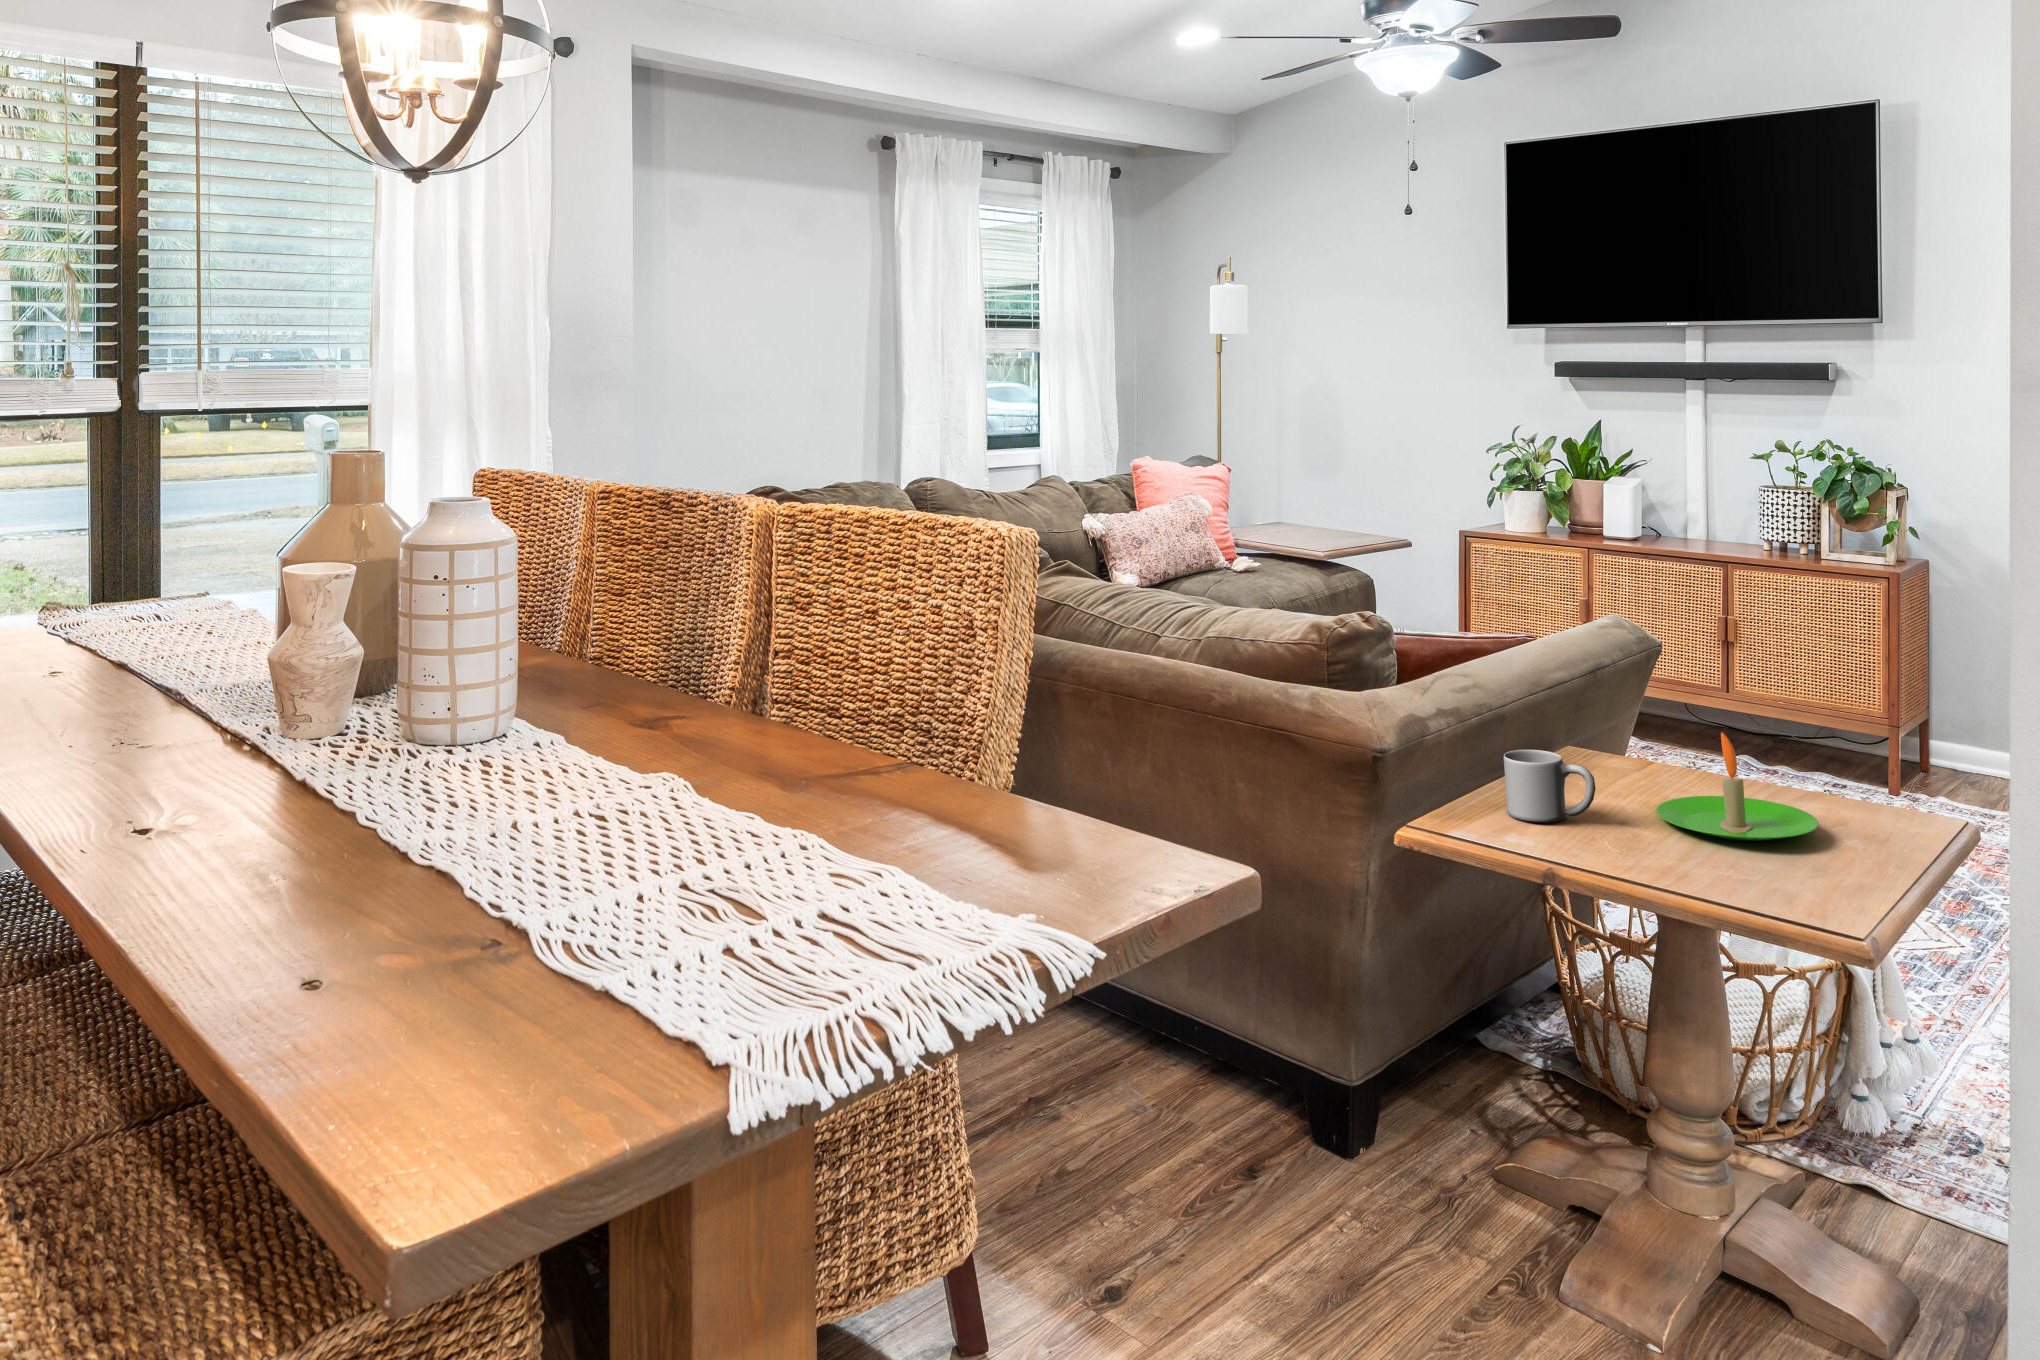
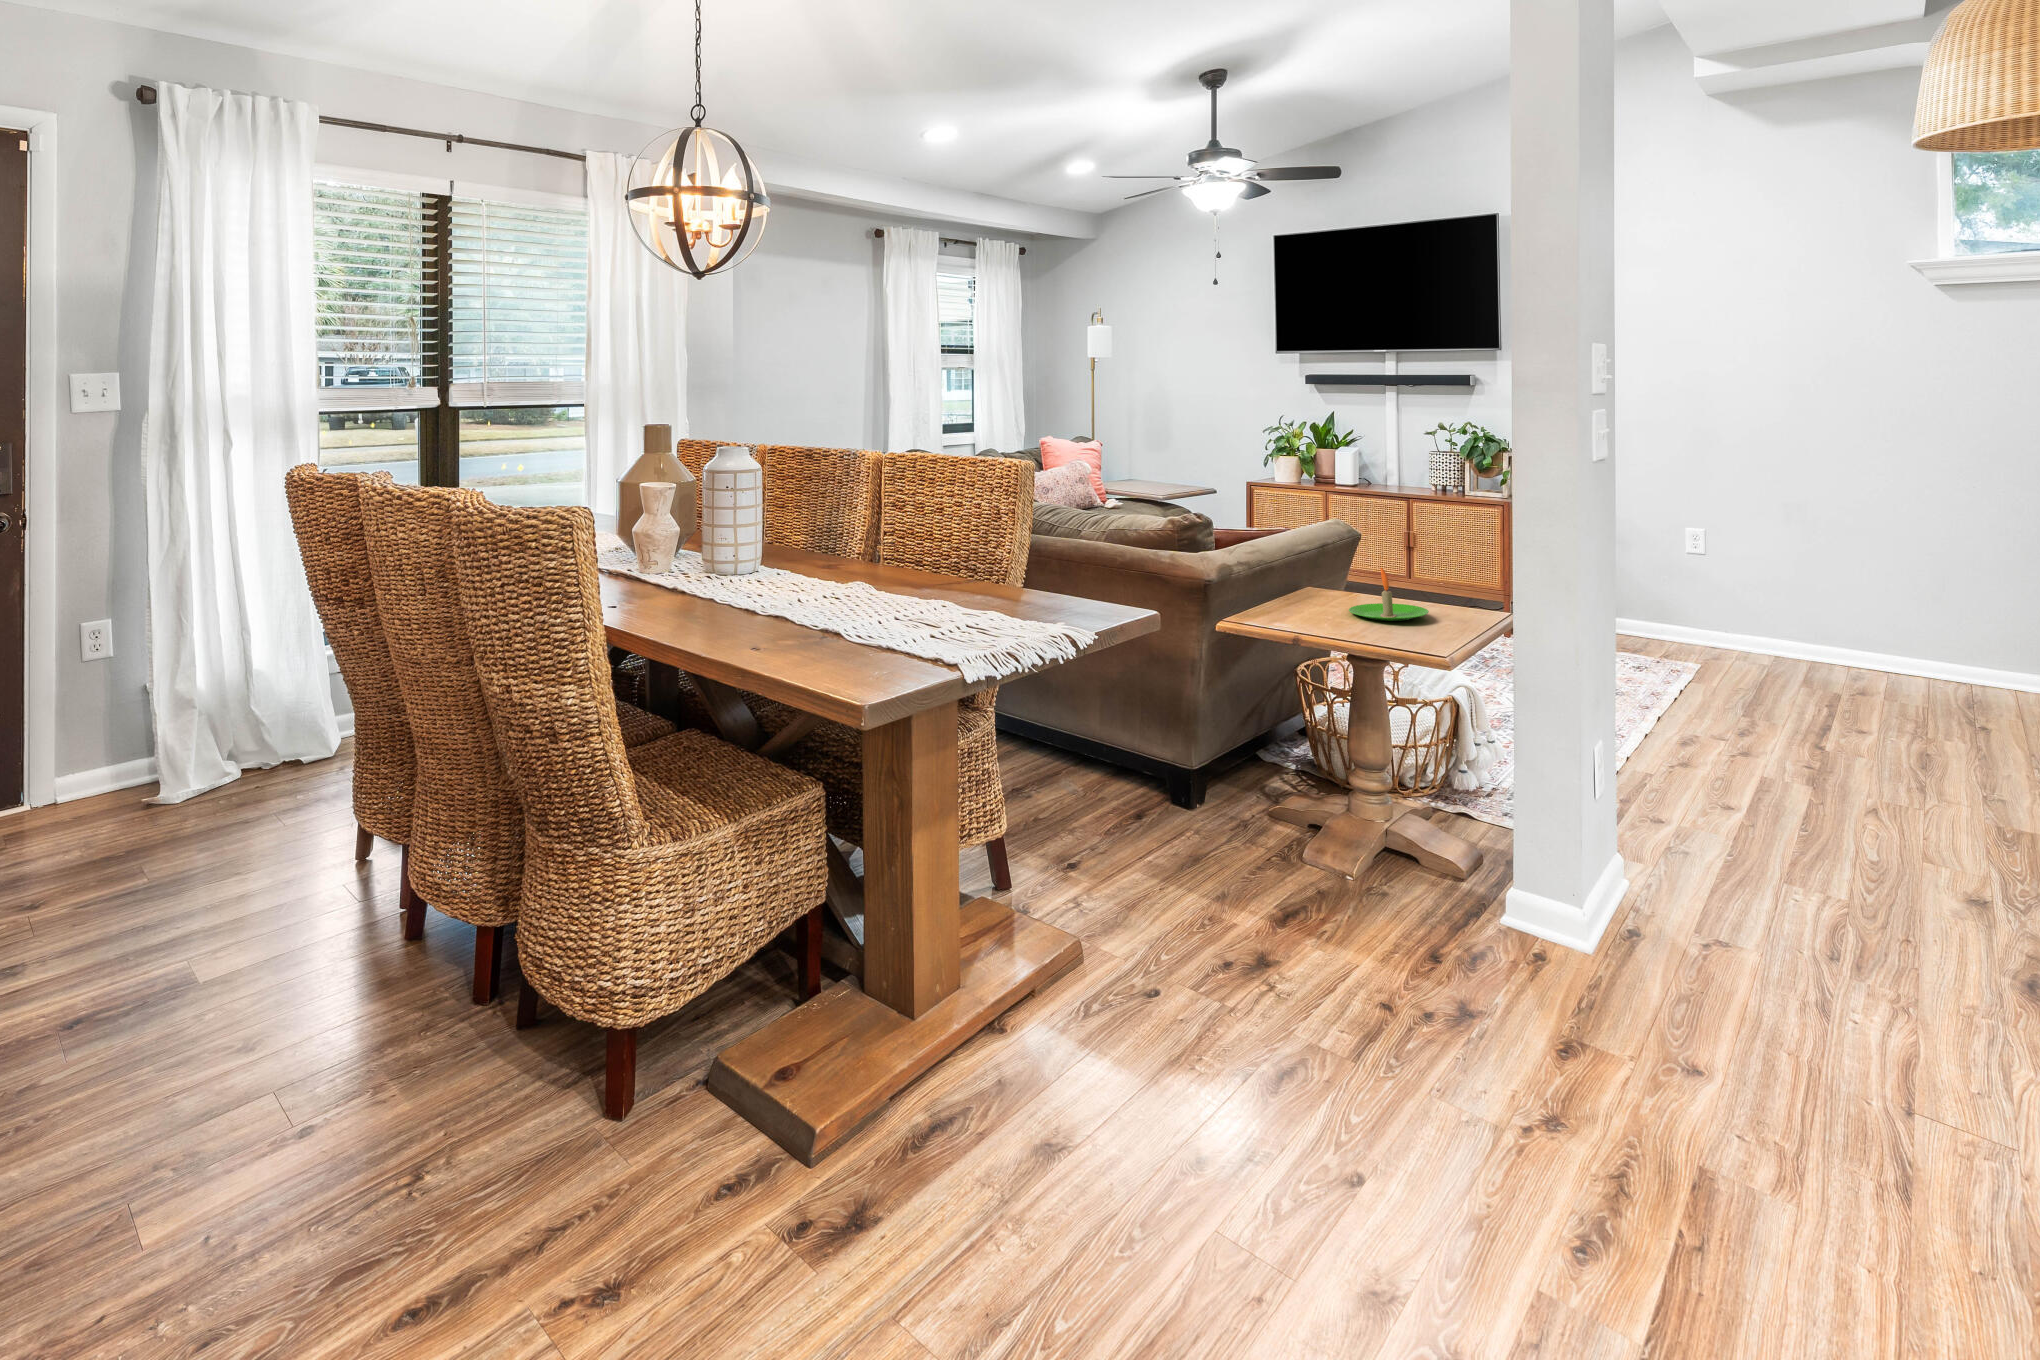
mug: present [1504,750,1595,823] -> none [1271,580,1317,616]

